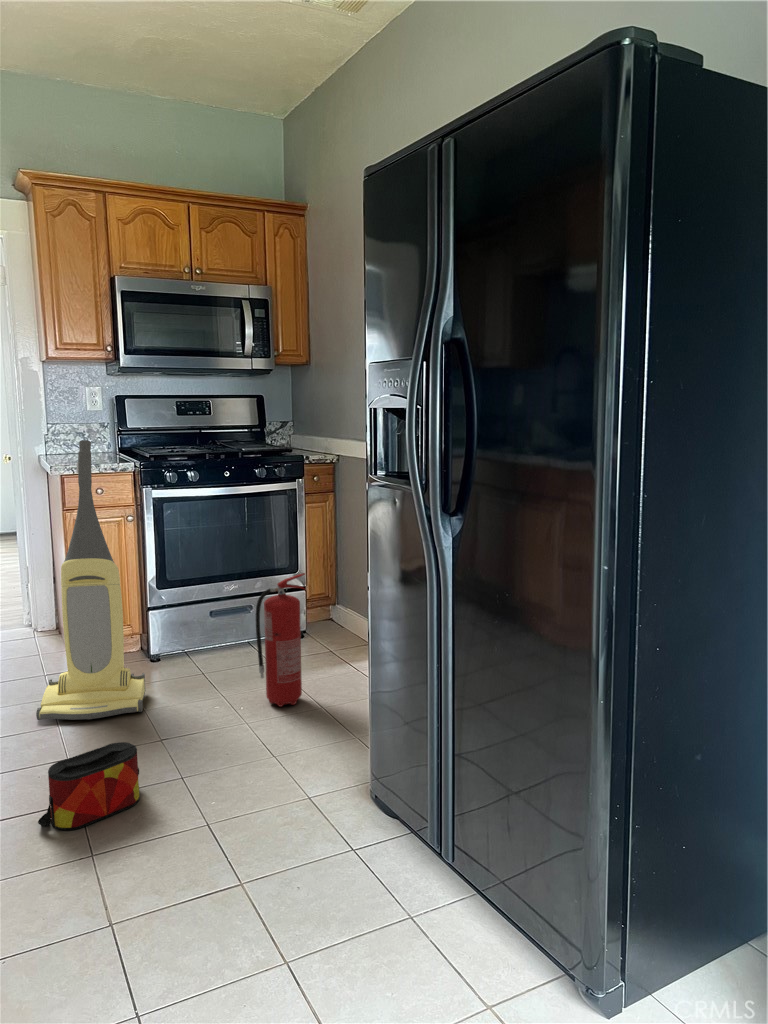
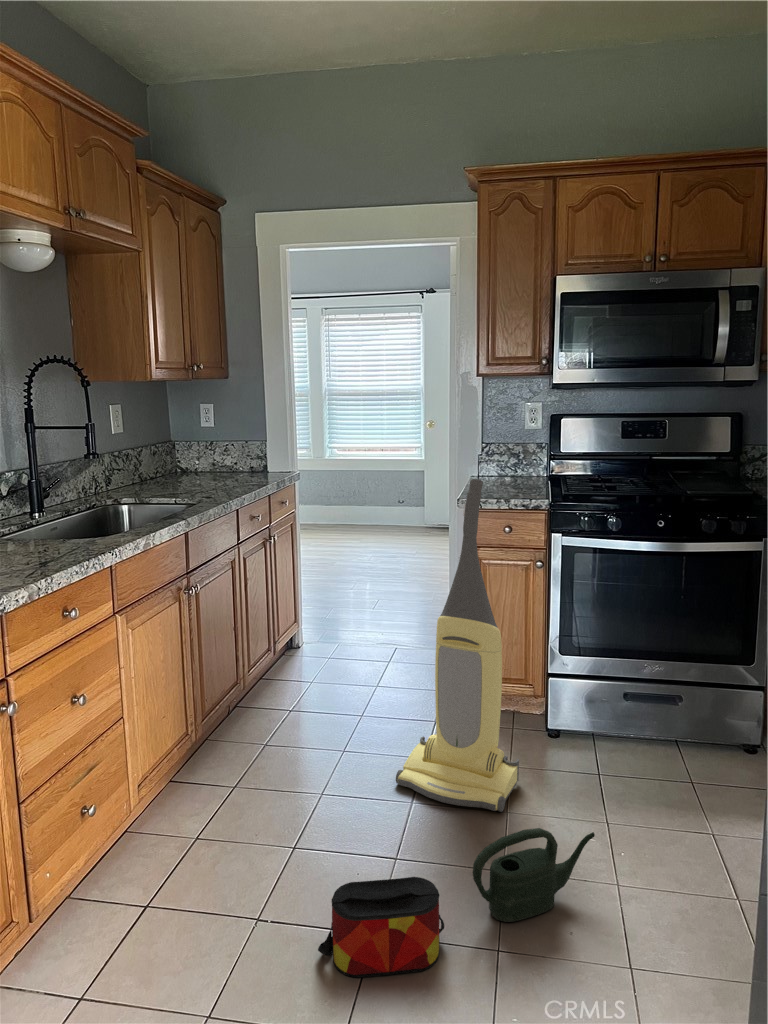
fire extinguisher: present [256,573,305,707] -> none [651,696,734,876]
watering can: none [151,688,229,765] -> present [473,828,595,922]

